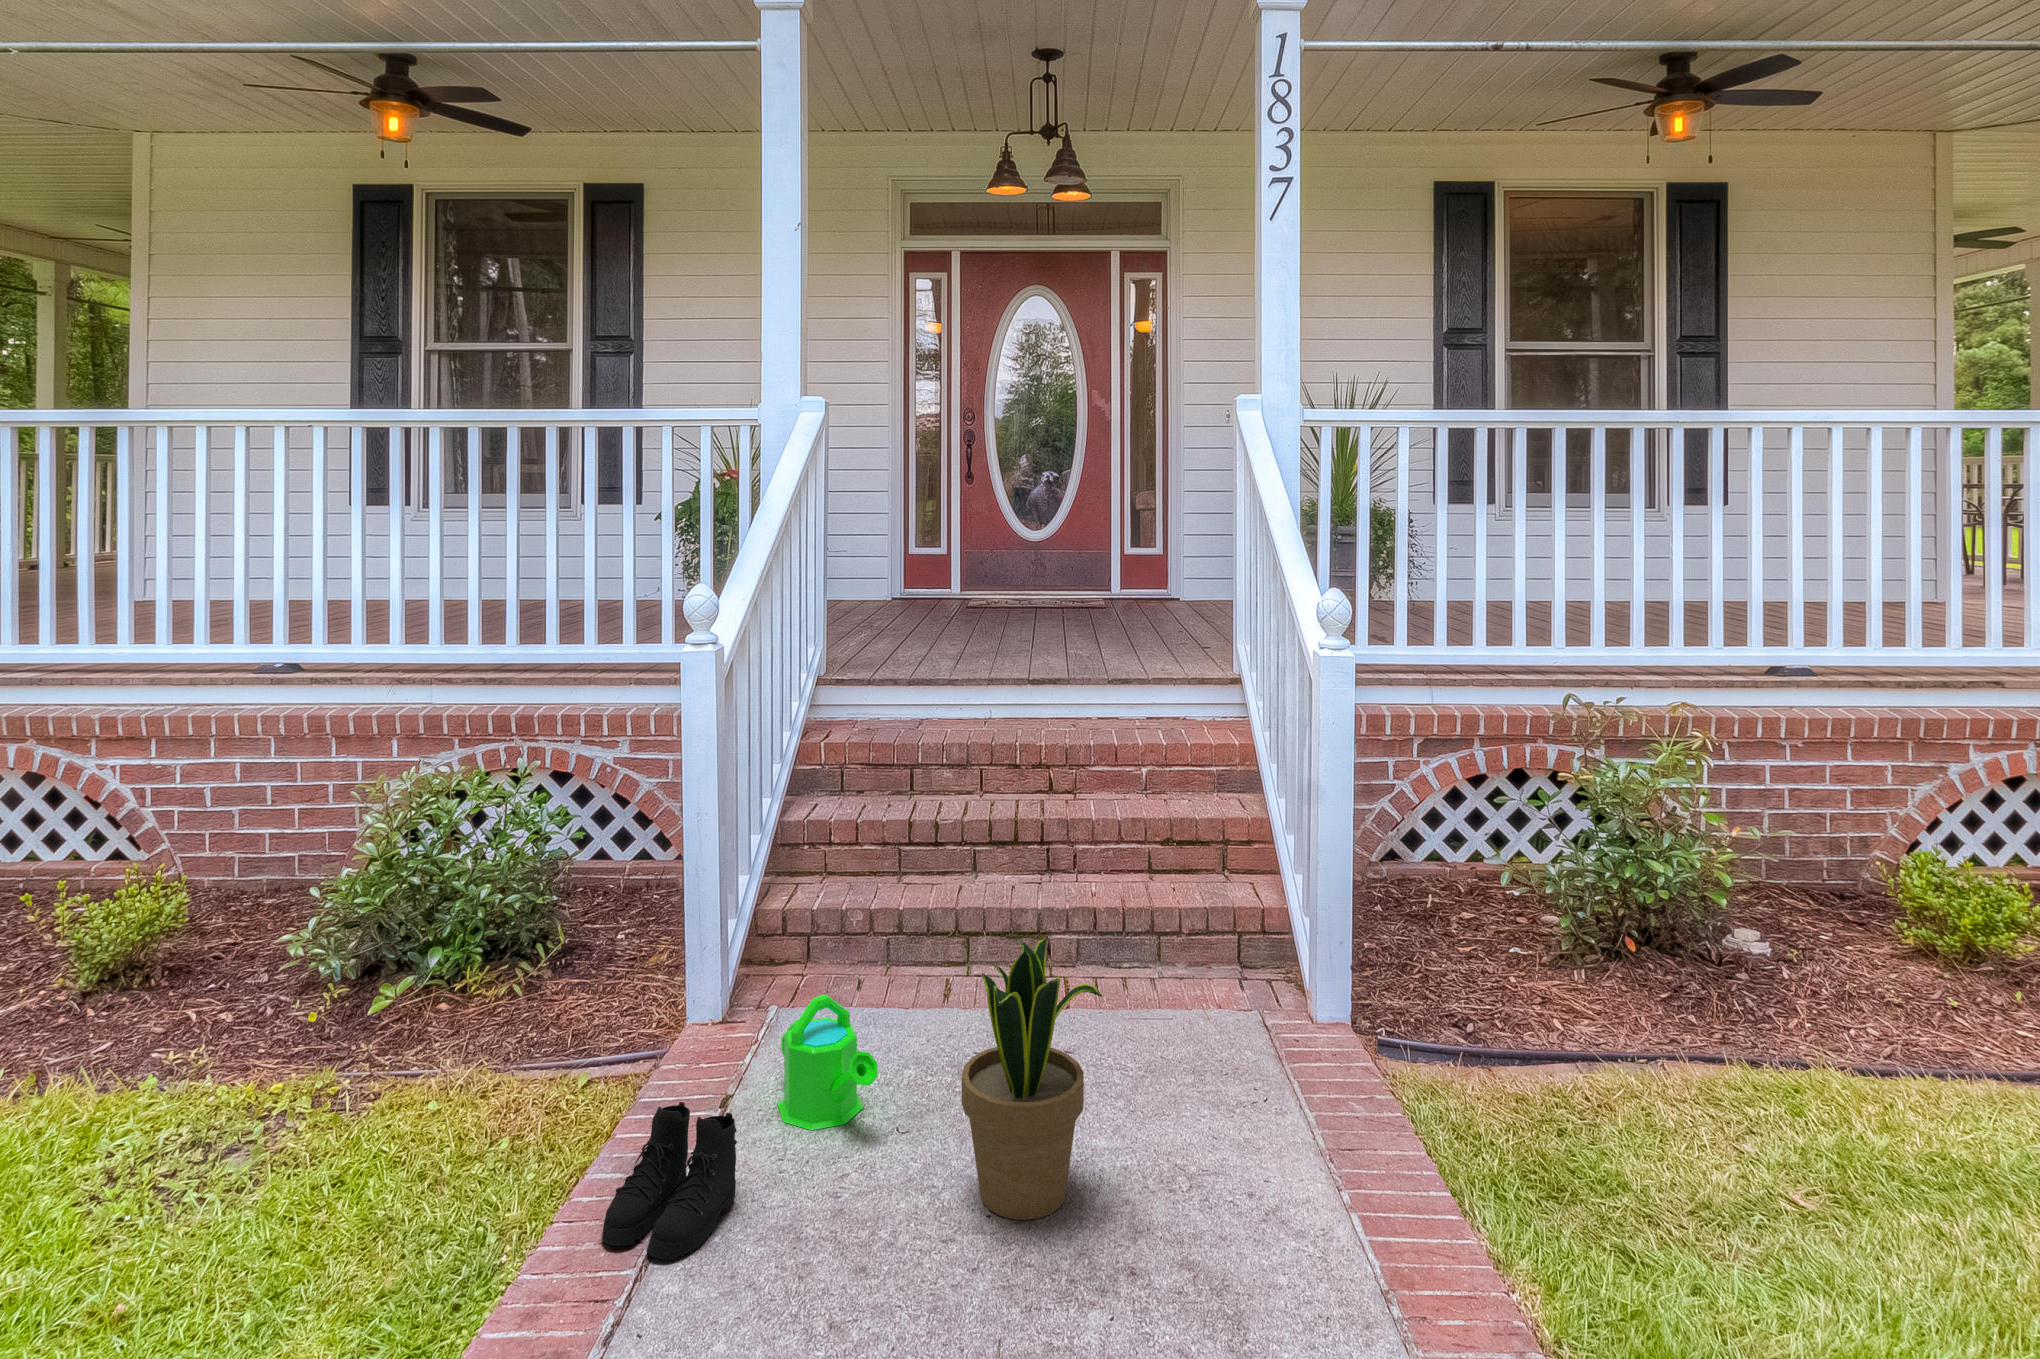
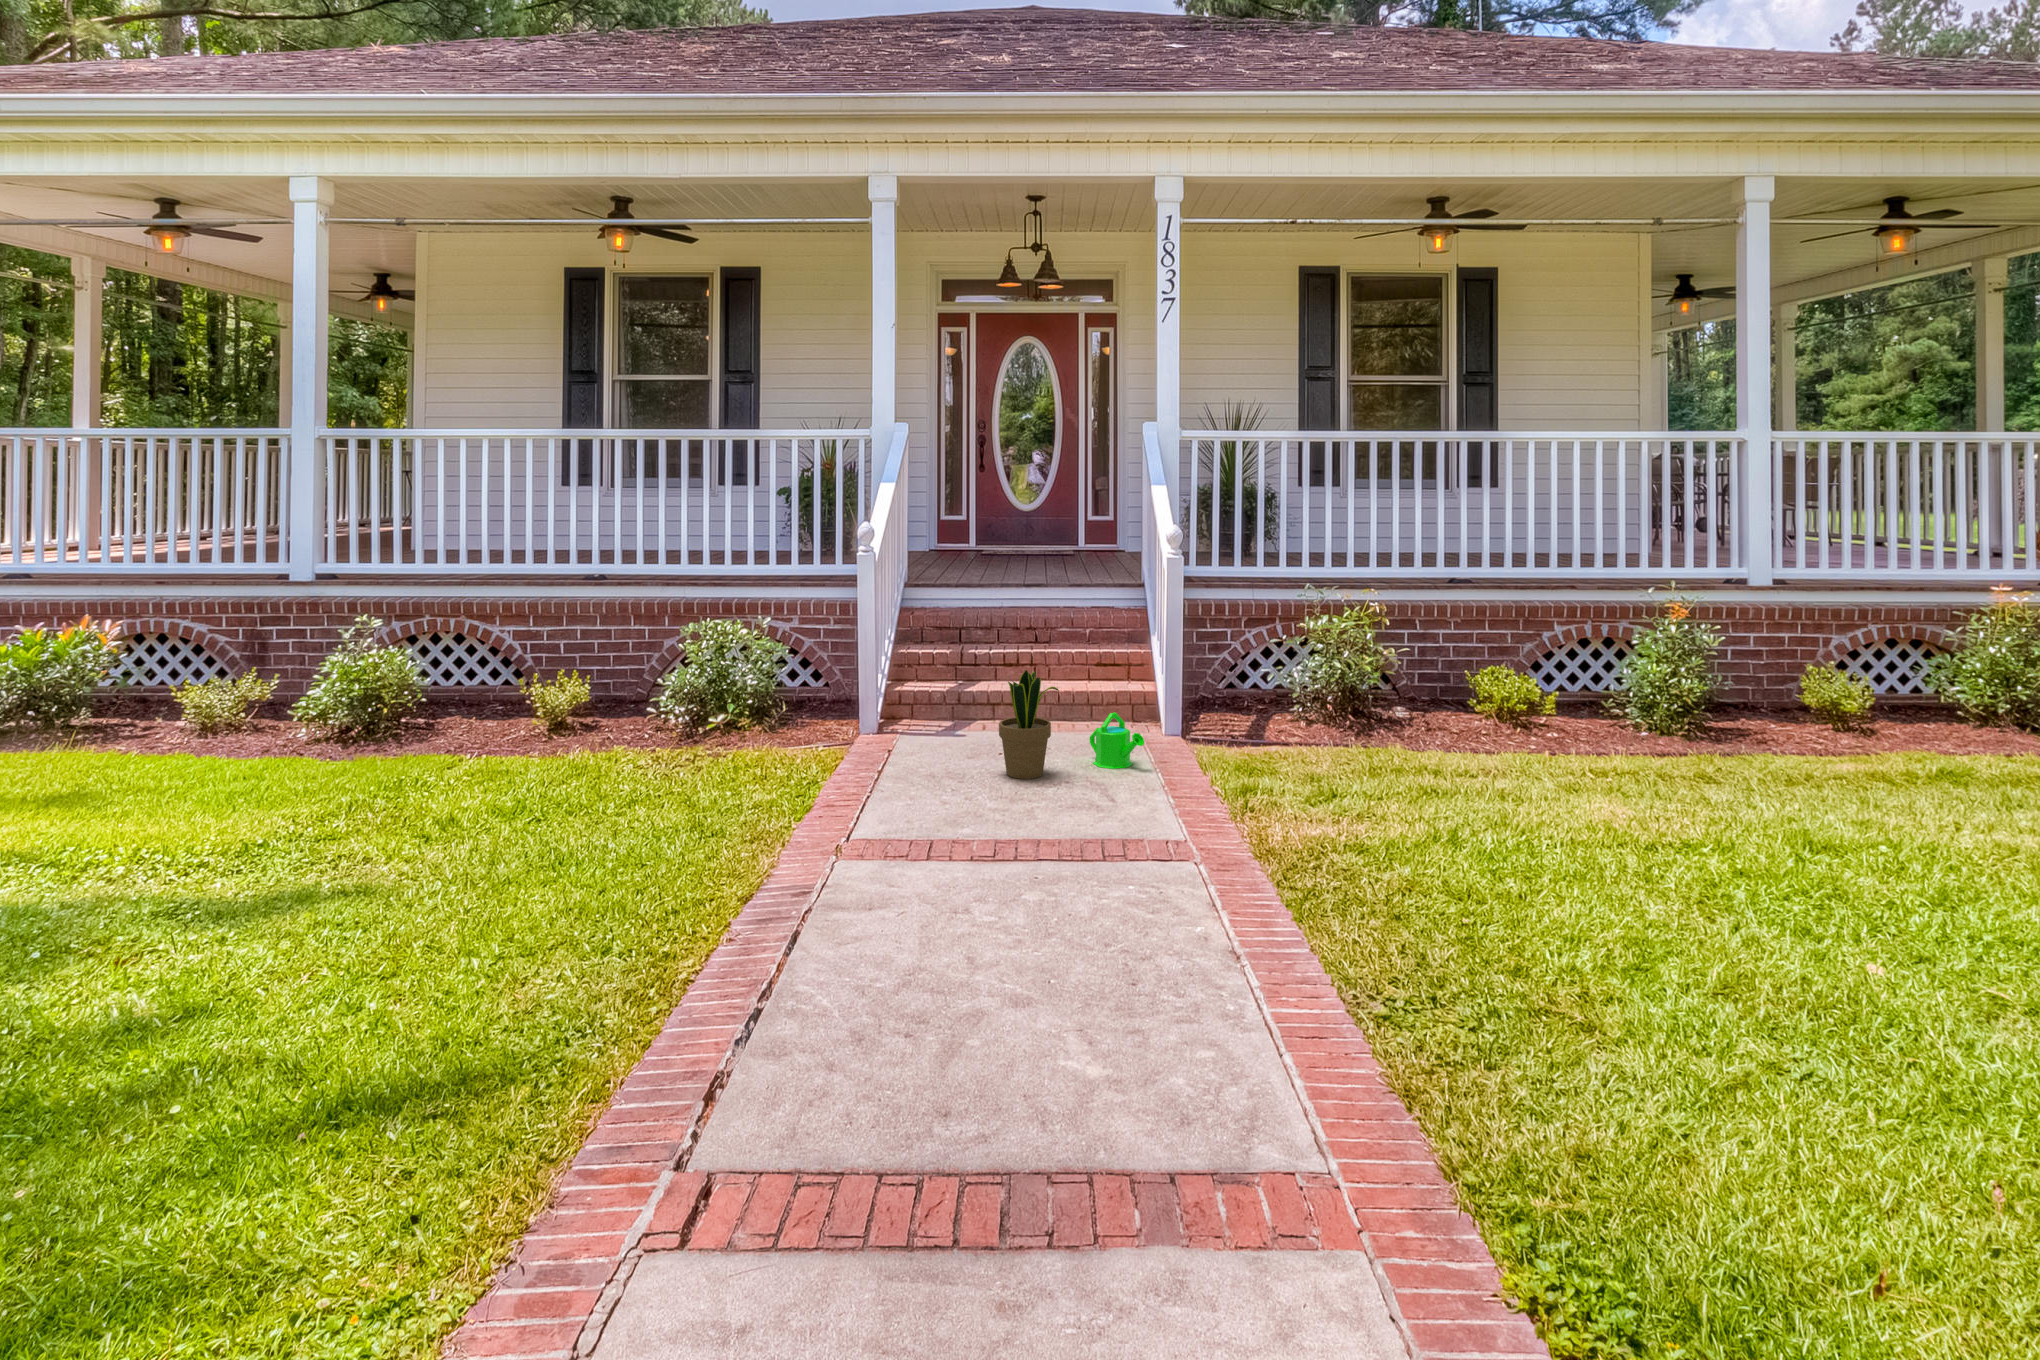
watering can: present [778,994,878,1130] -> present [1090,712,1144,769]
boots: present [602,1102,737,1260] -> none [852,736,903,785]

